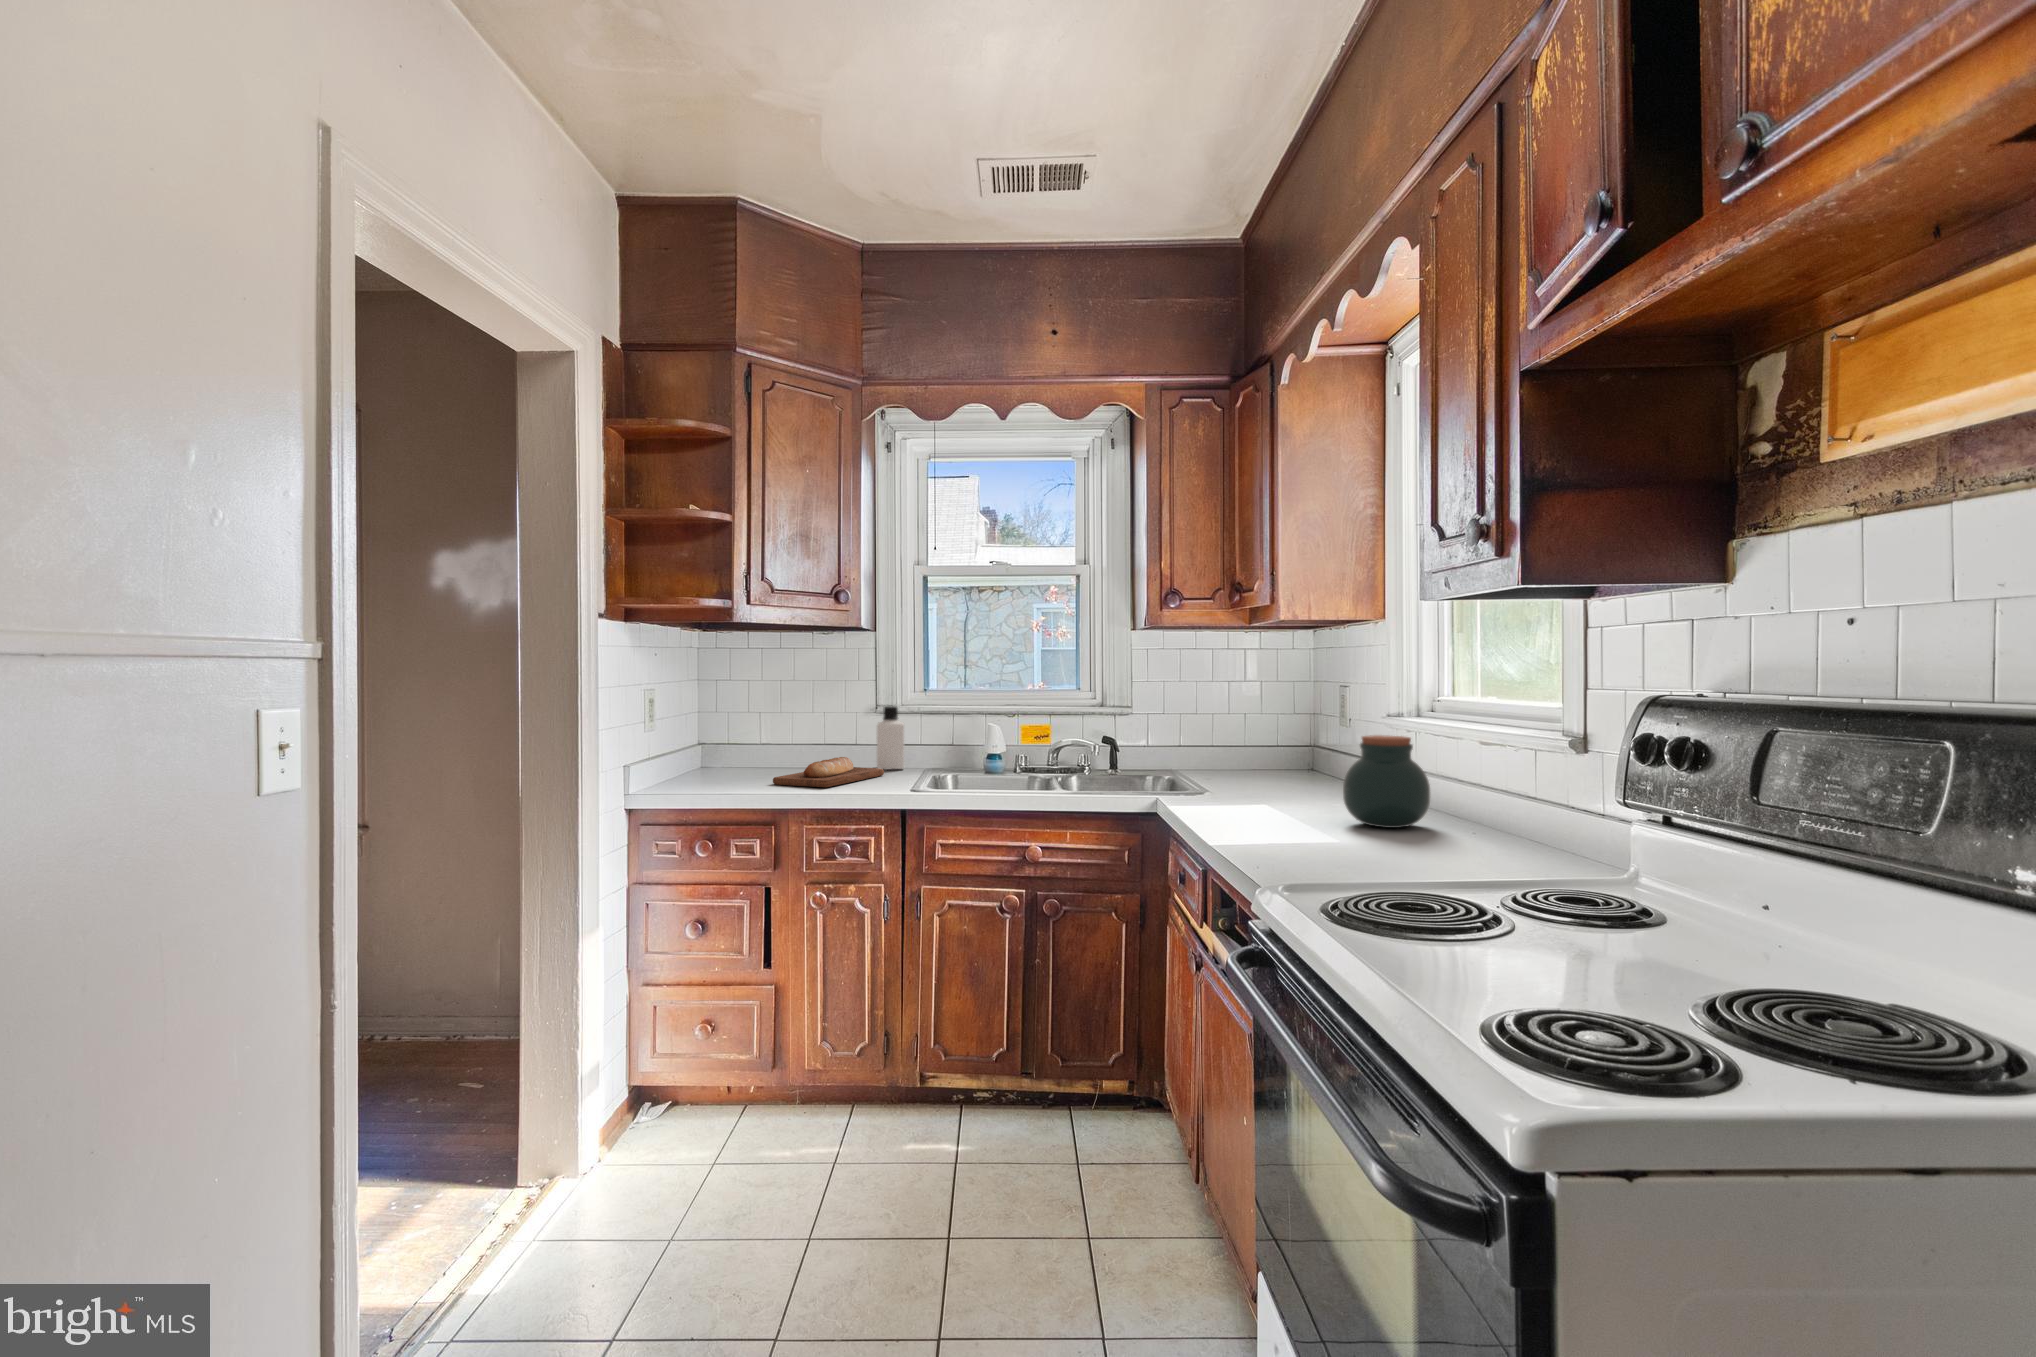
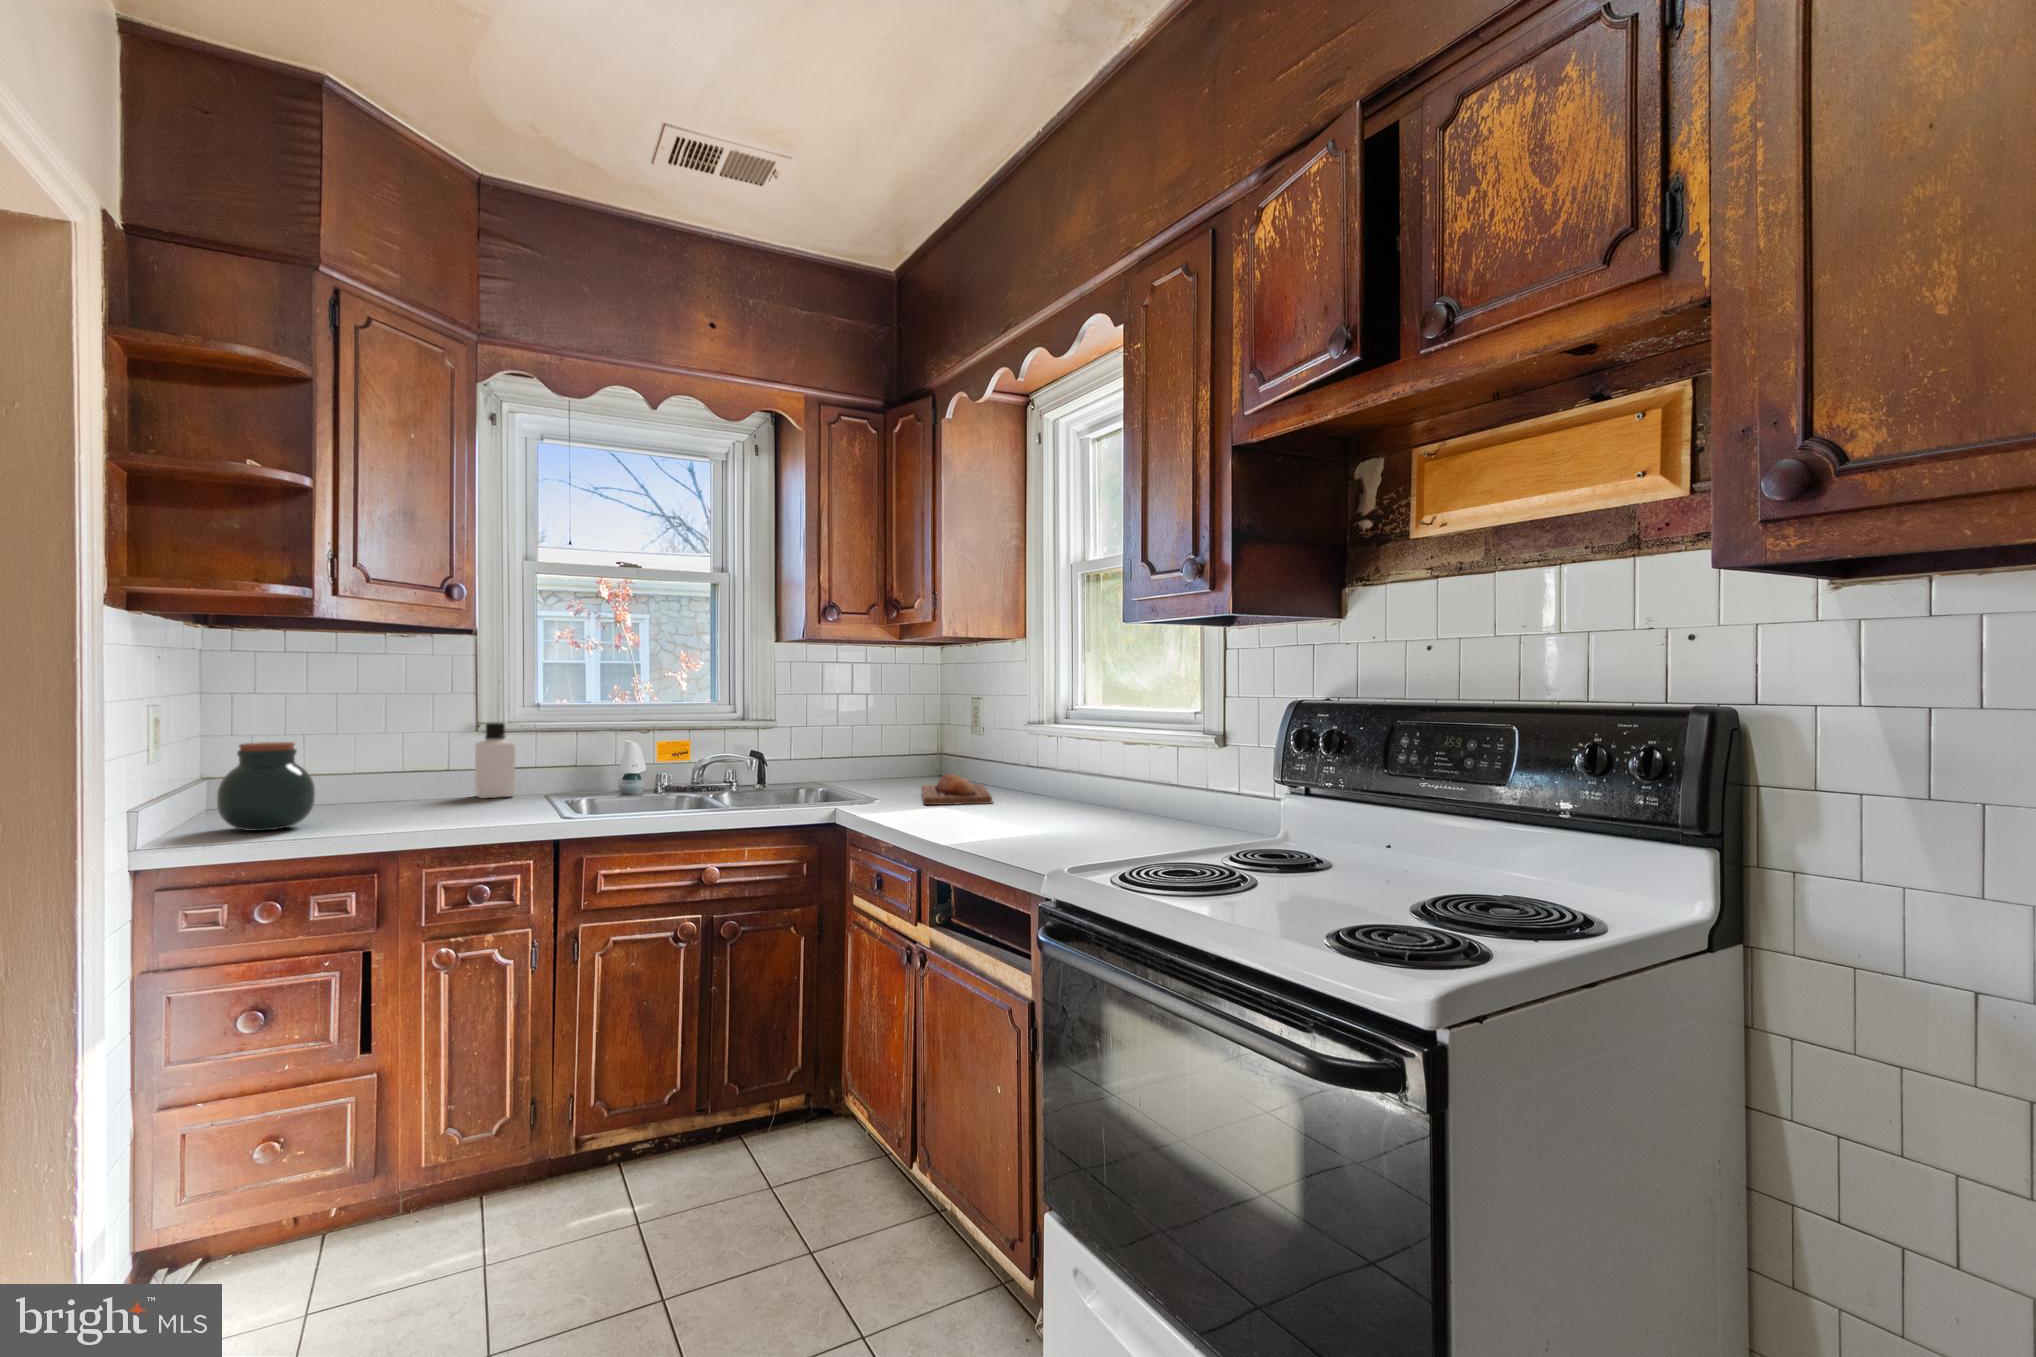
jar: present [1343,735,1430,828] -> present [217,742,315,831]
bread loaf: present [773,757,884,787] -> present [921,774,992,805]

